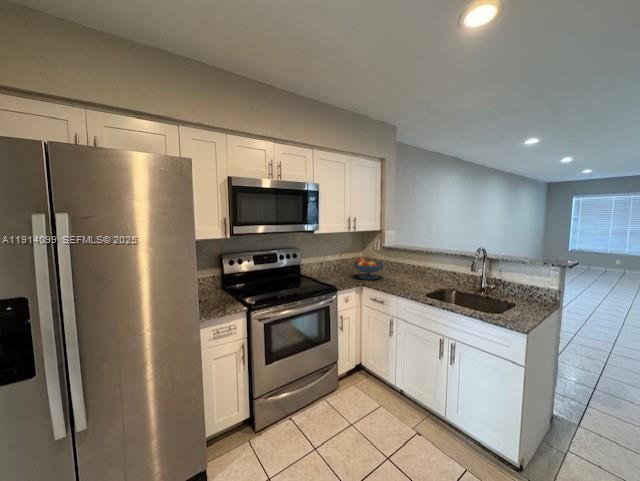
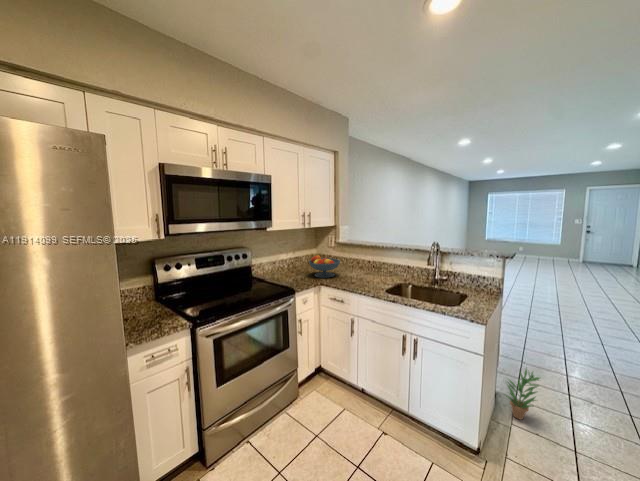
potted plant: none [558,389,606,447] -> present [506,369,540,420]

